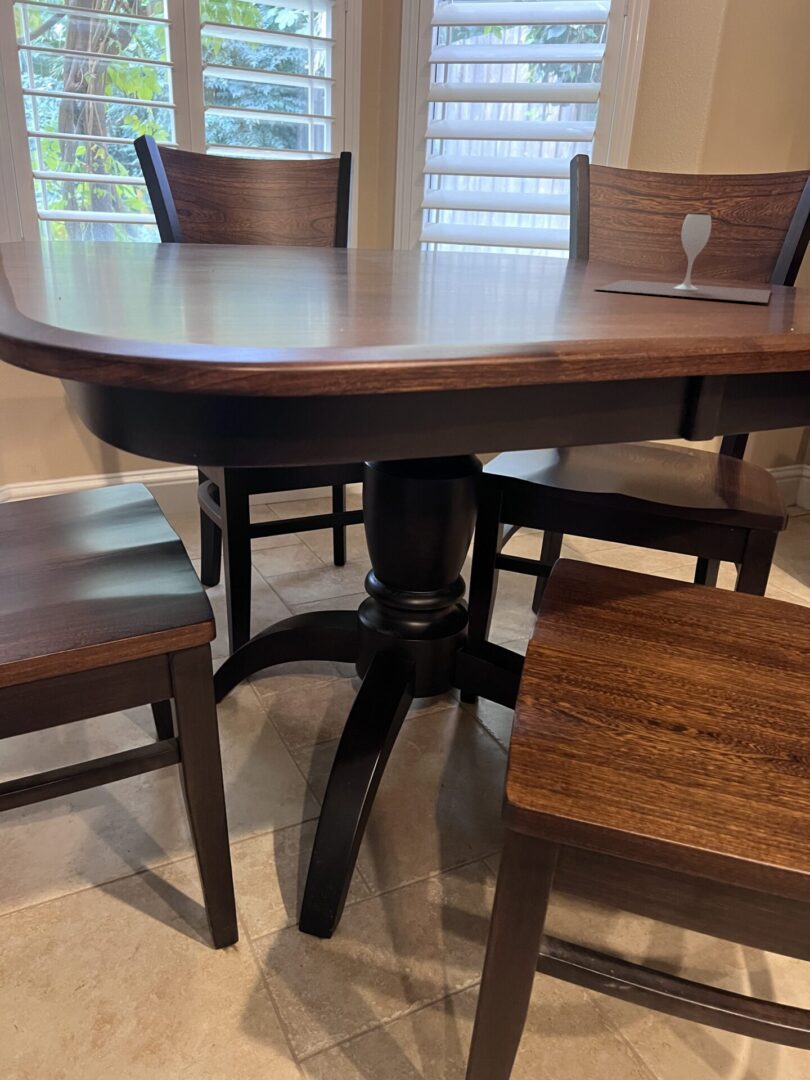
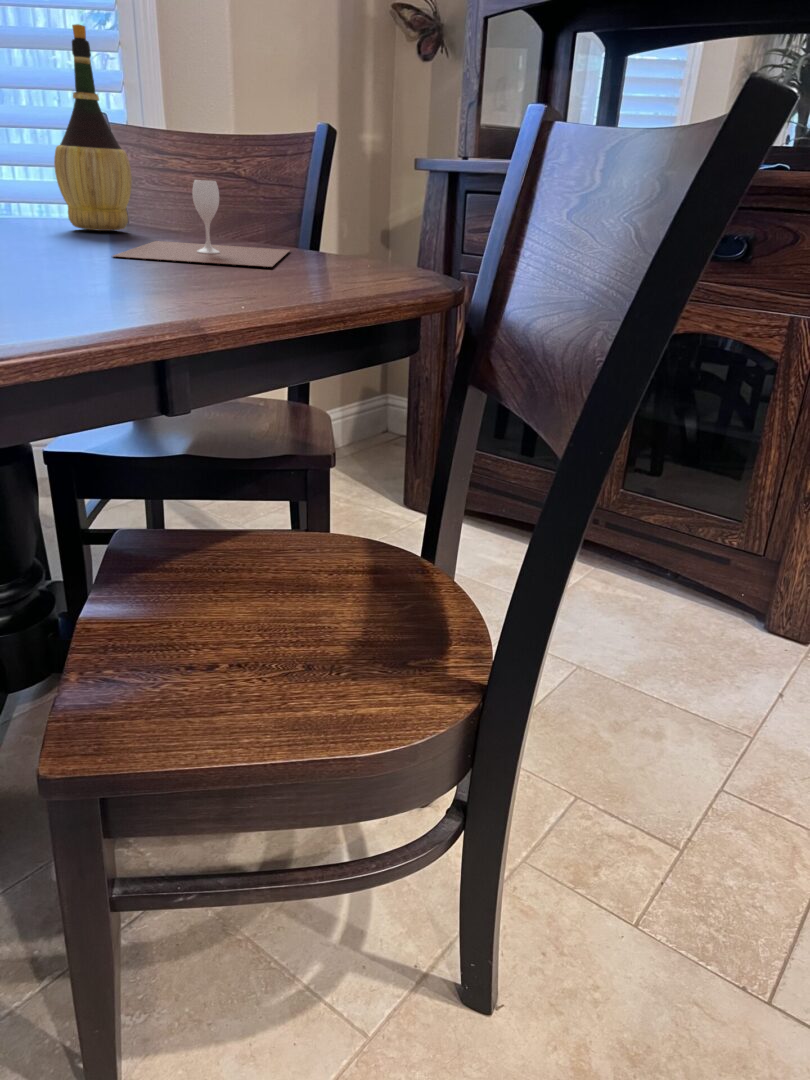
wine bottle: none [533,74,606,271] -> present [54,24,132,231]

